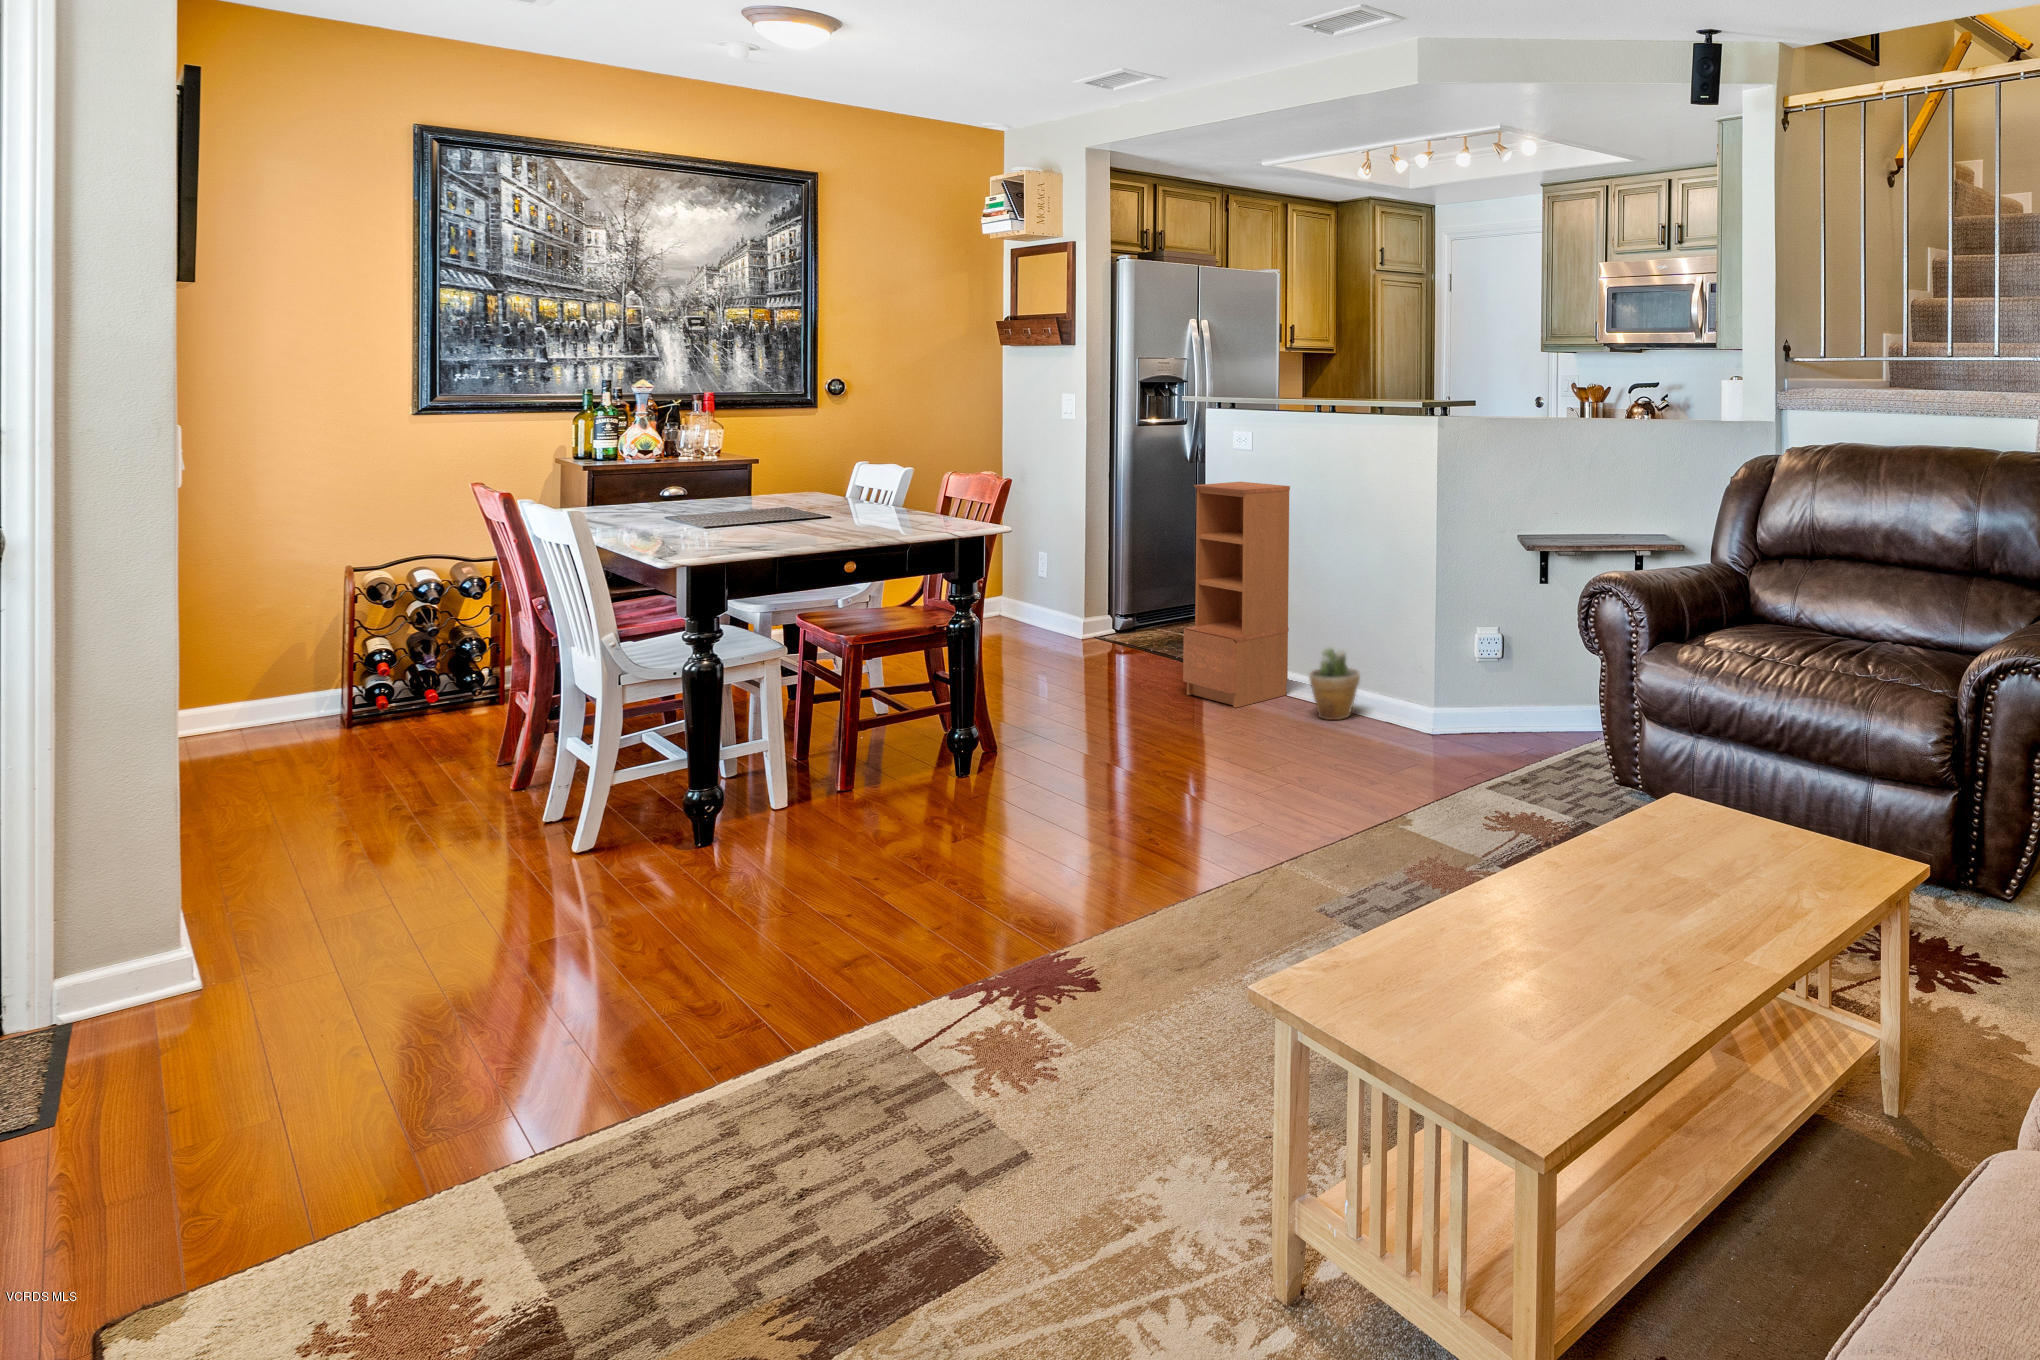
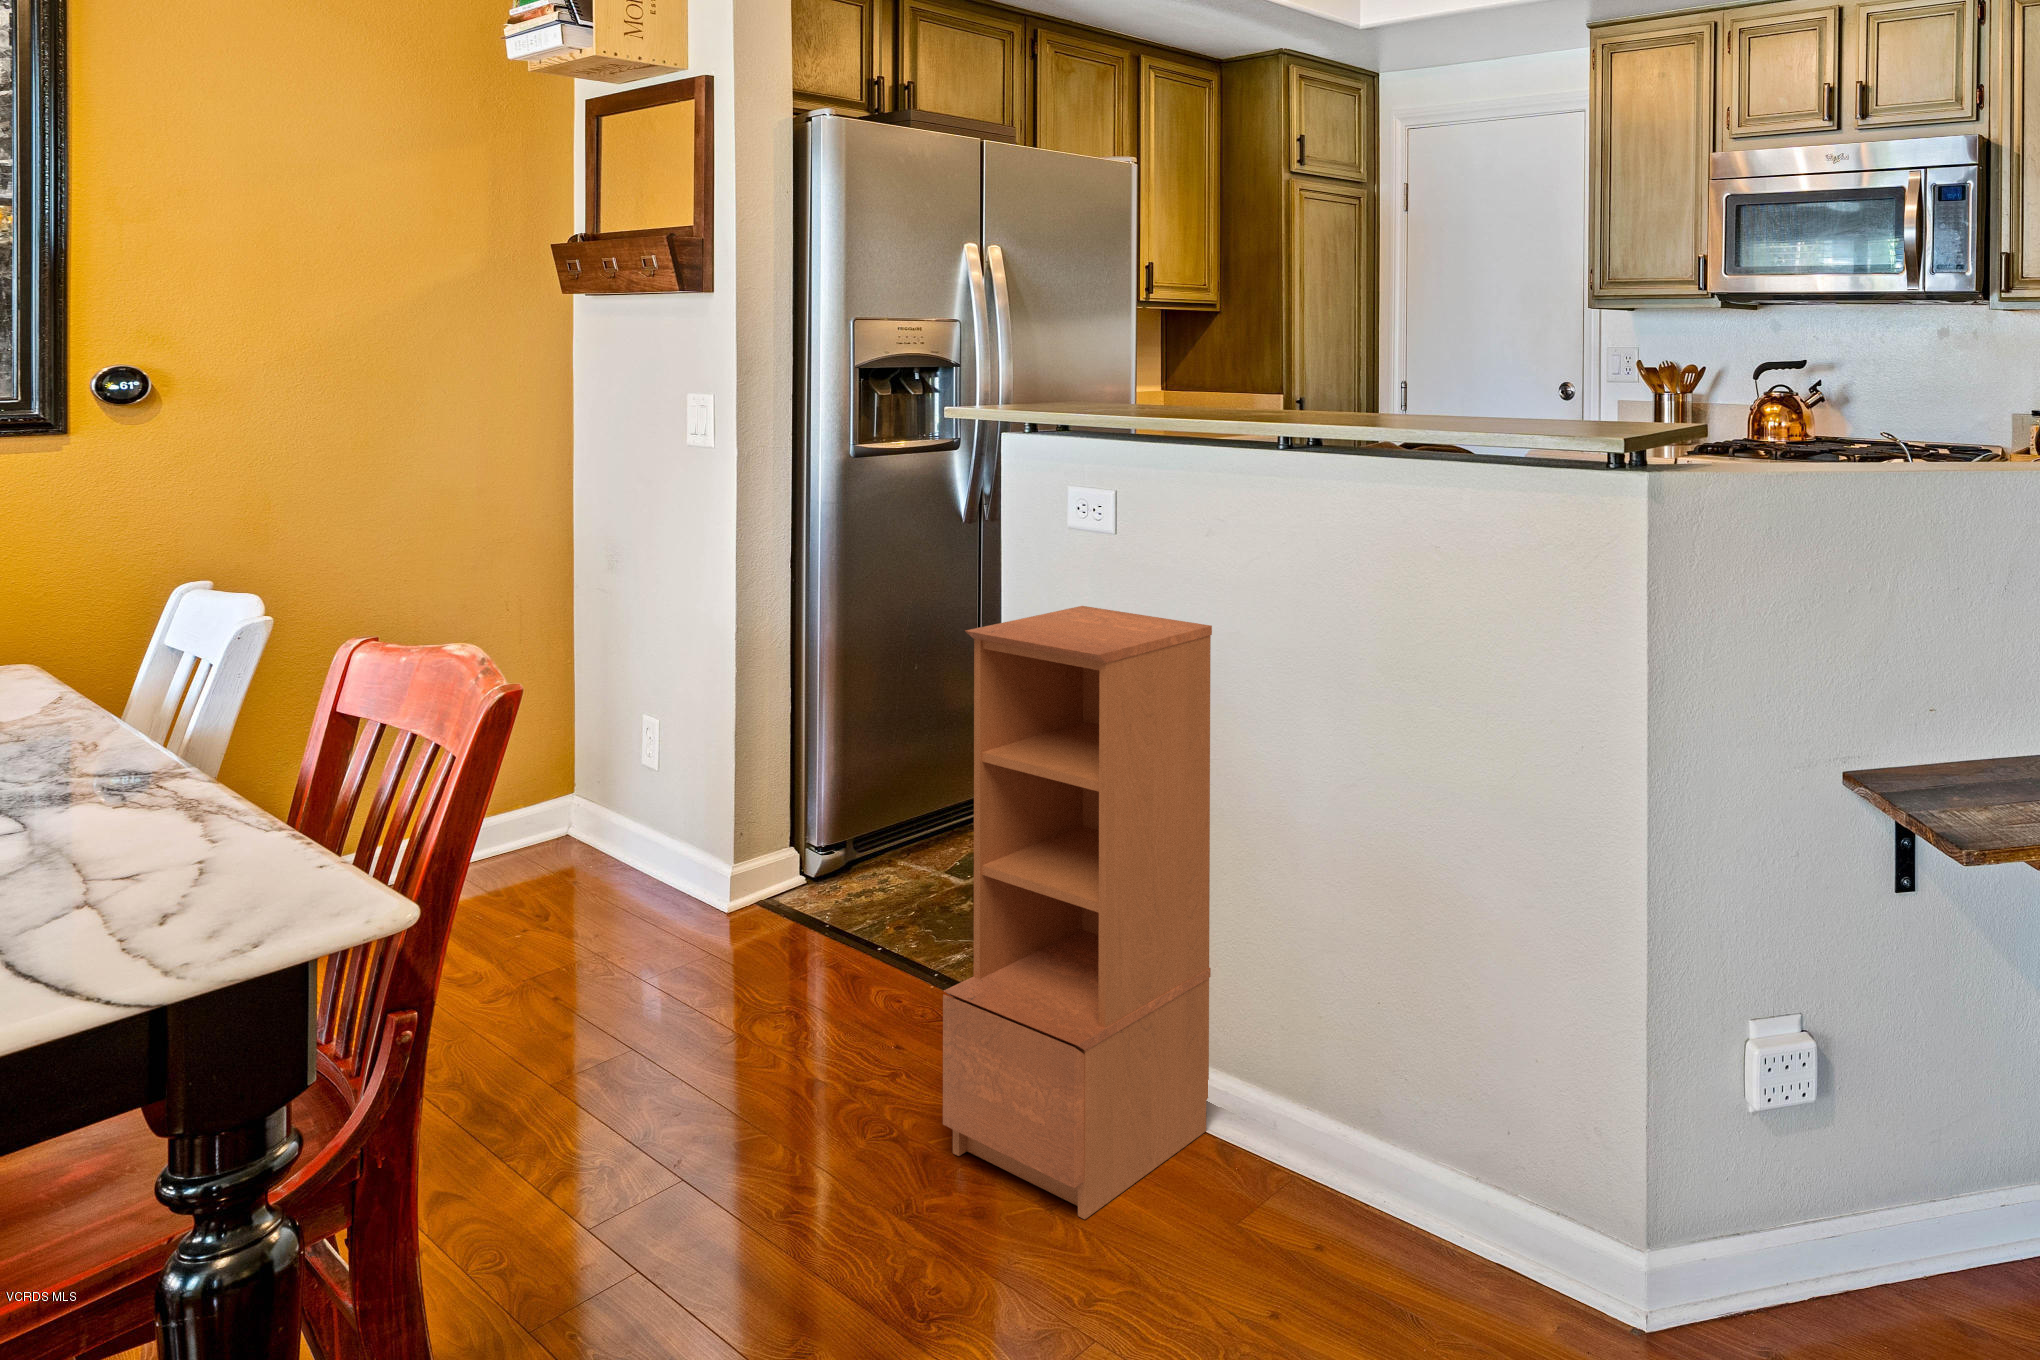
potted plant: present [1309,647,1360,720] -> none [1286,1061,1420,1274]

